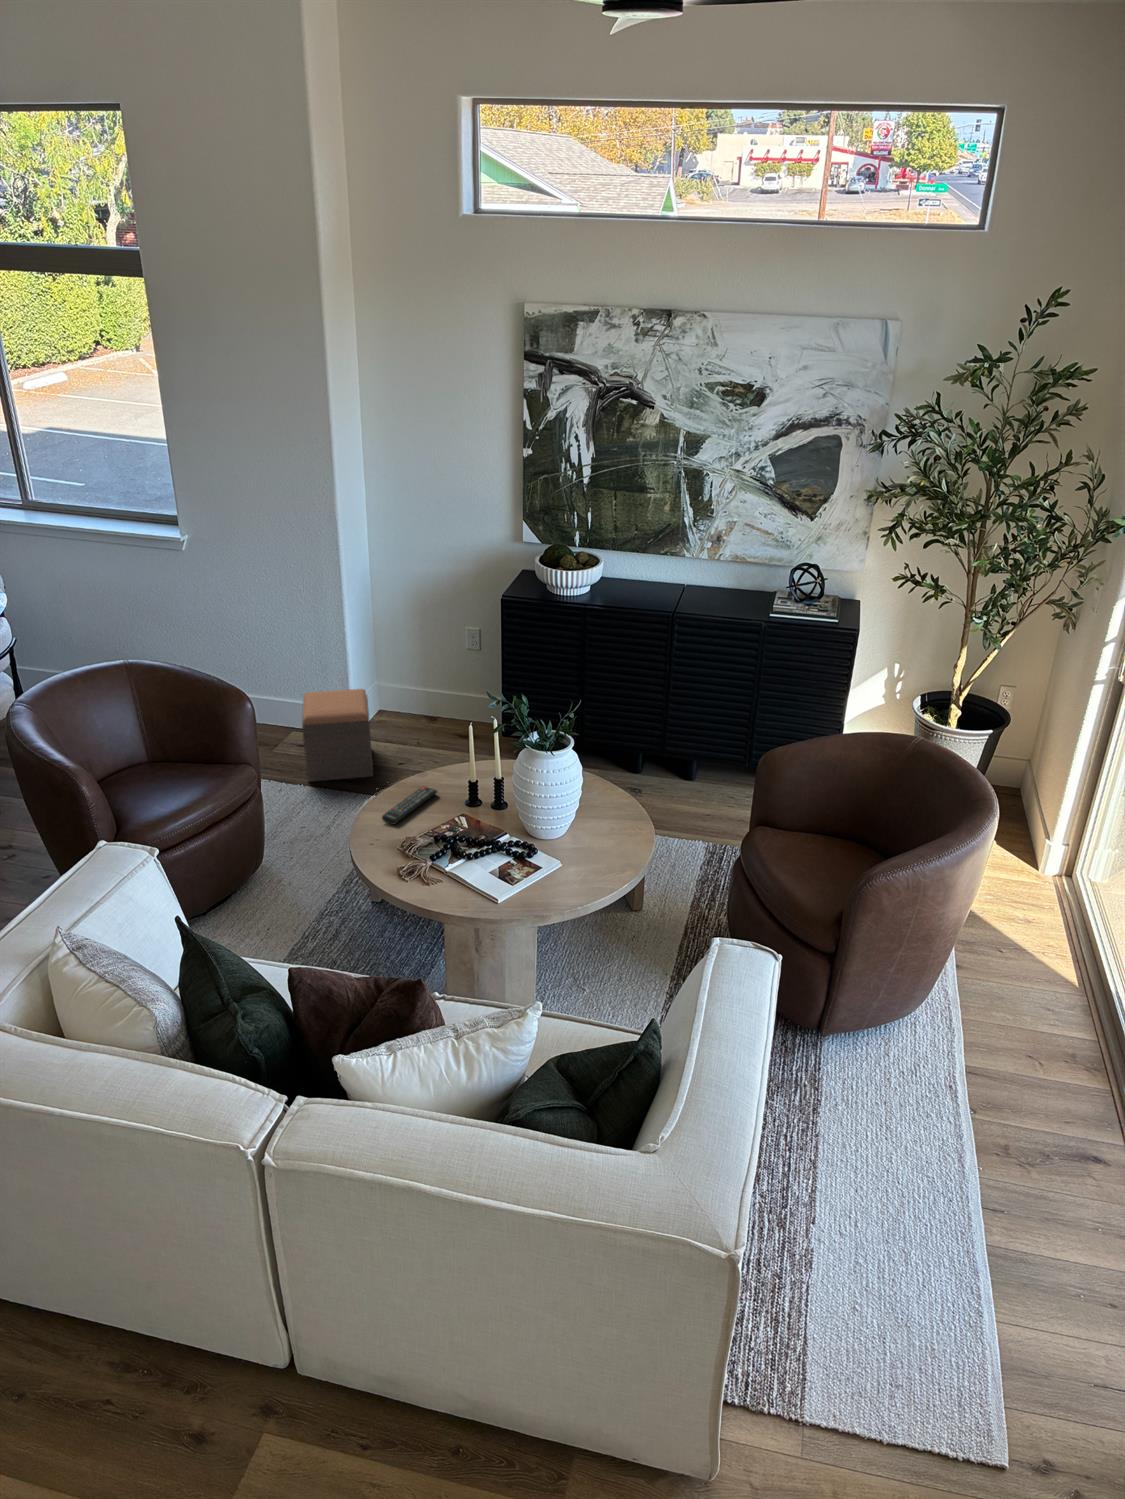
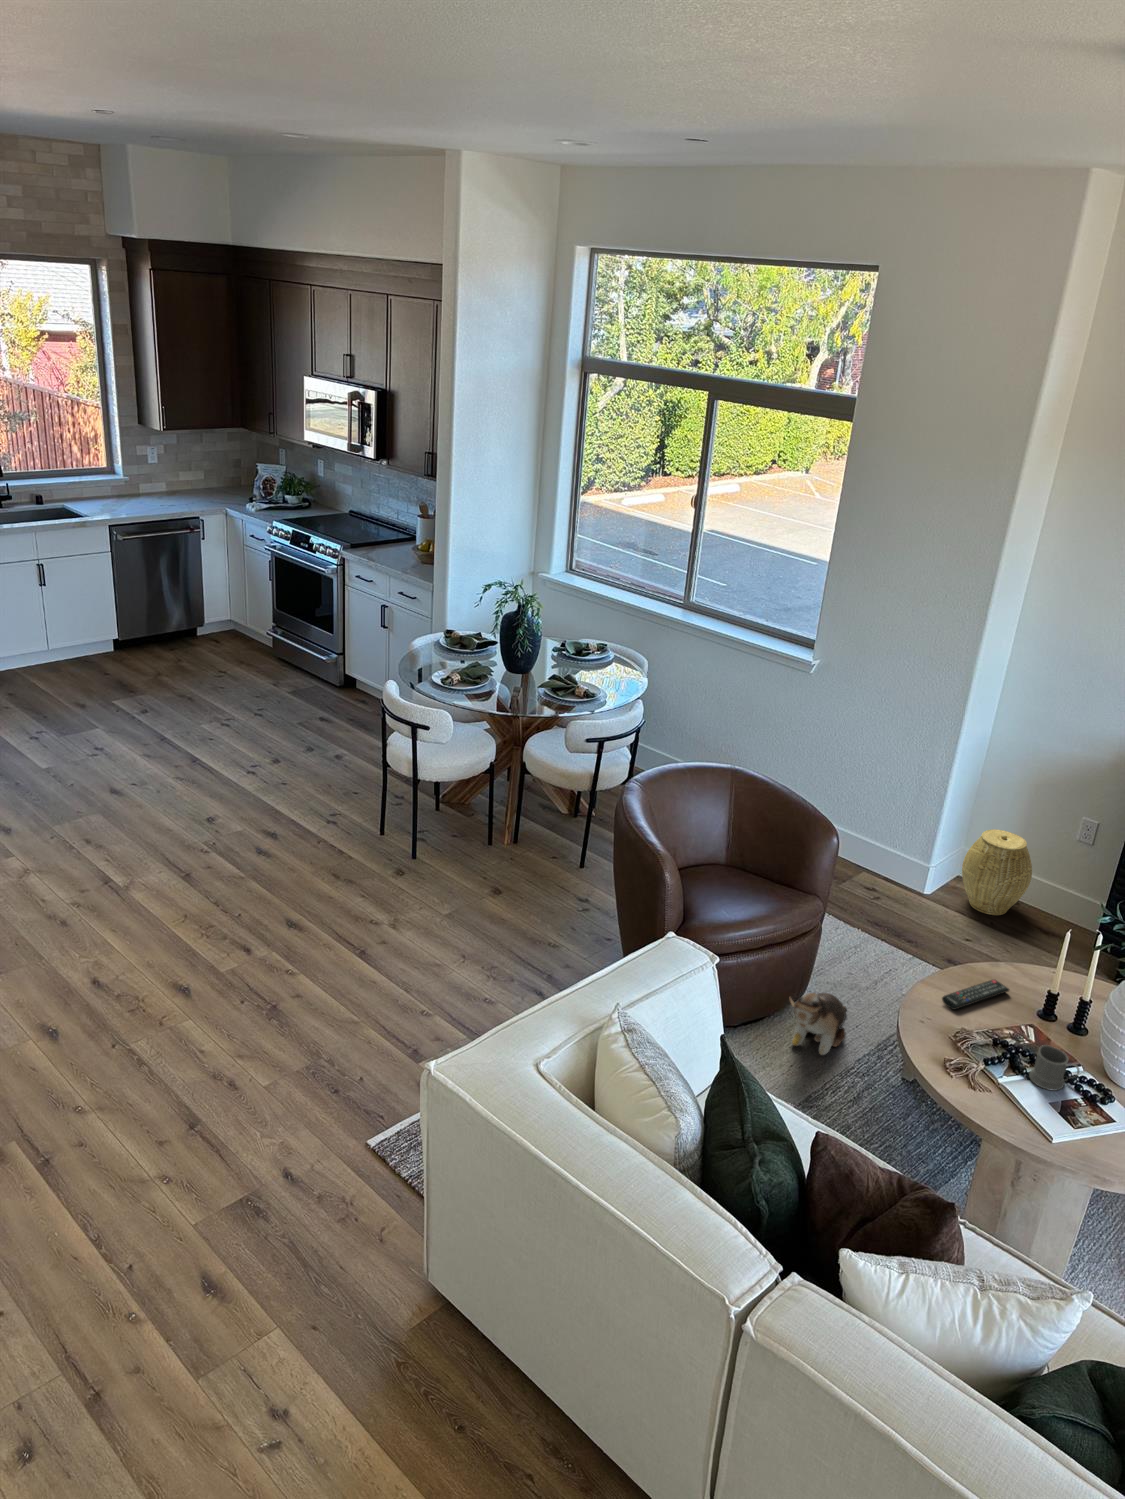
woven basket: none [379,654,441,734] -> present [962,829,1032,915]
footstool: present [302,689,373,782] -> none [867,841,952,945]
mug: none [468,826,506,863] -> present [1029,1045,1080,1091]
plush toy: none [247,851,313,912] -> present [790,993,847,1055]

